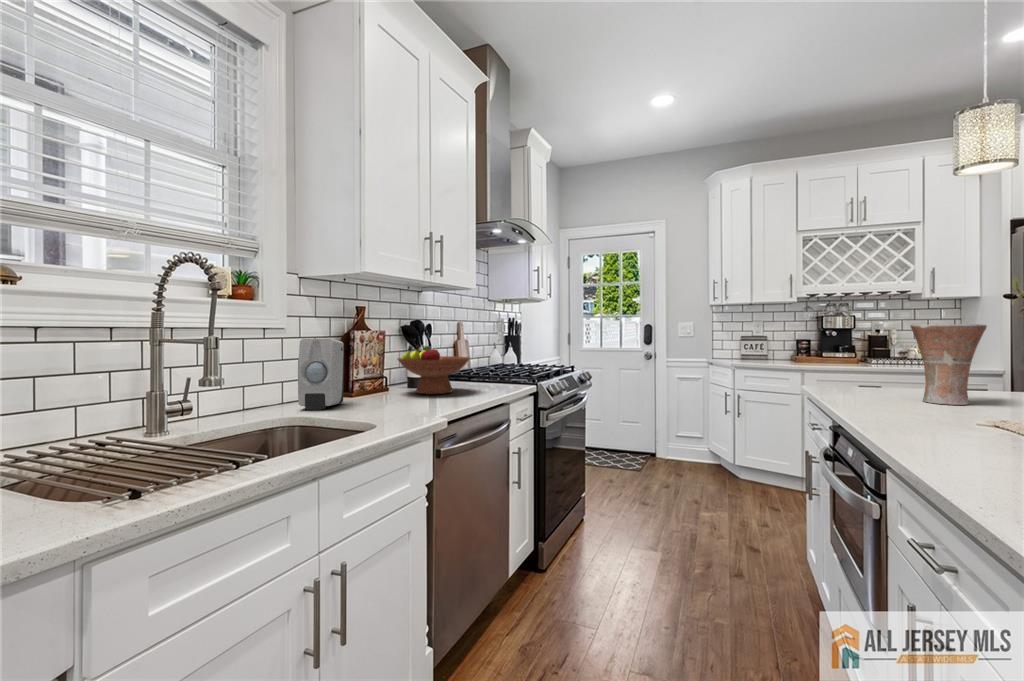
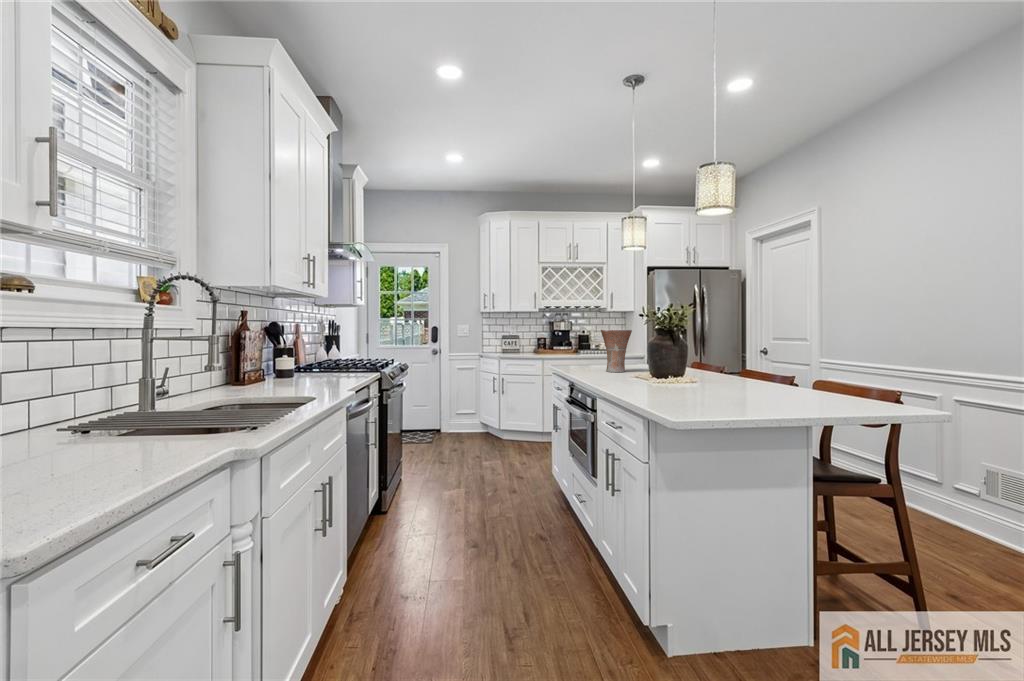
soap dispenser: present [298,339,344,410] -> none [221,338,252,394]
fruit bowl: present [397,345,470,394] -> none [278,343,339,381]

